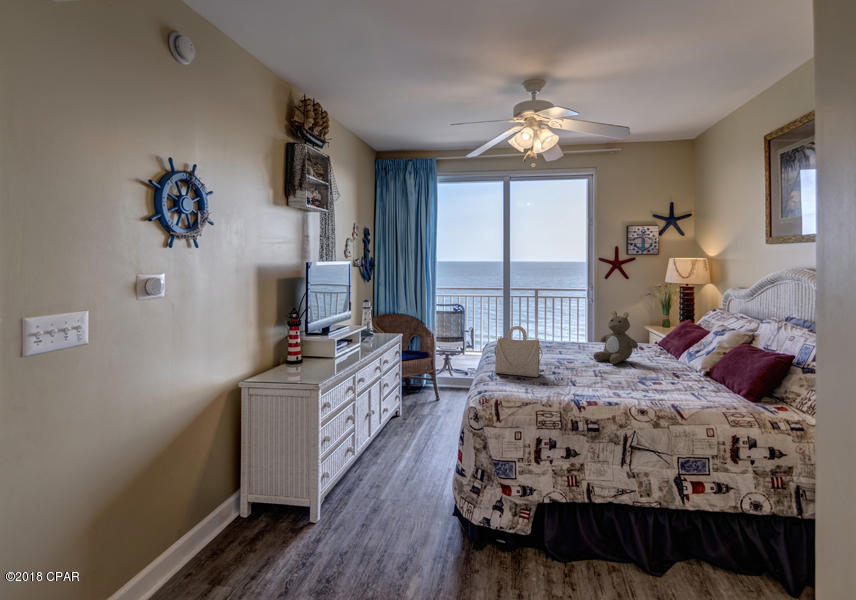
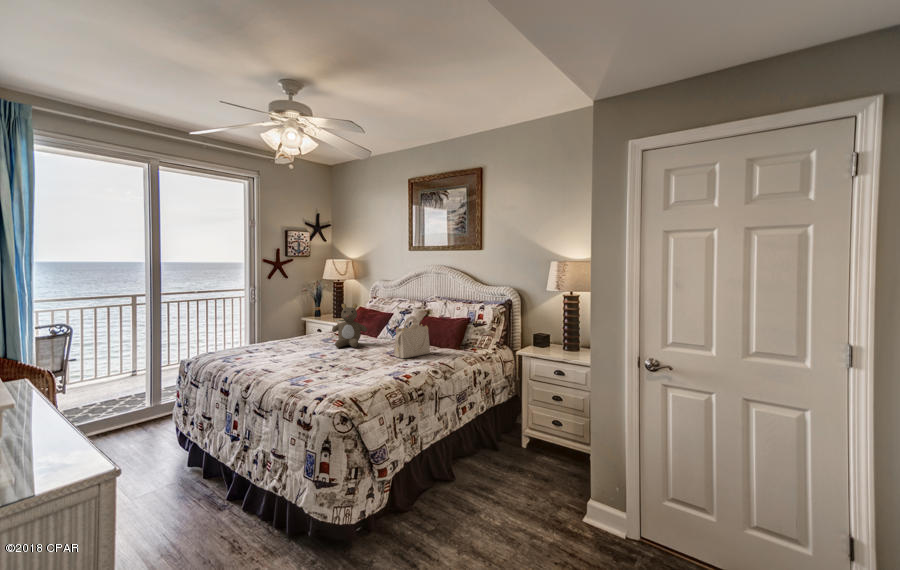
handbag: present [494,326,543,377] -> present [394,316,430,358]

